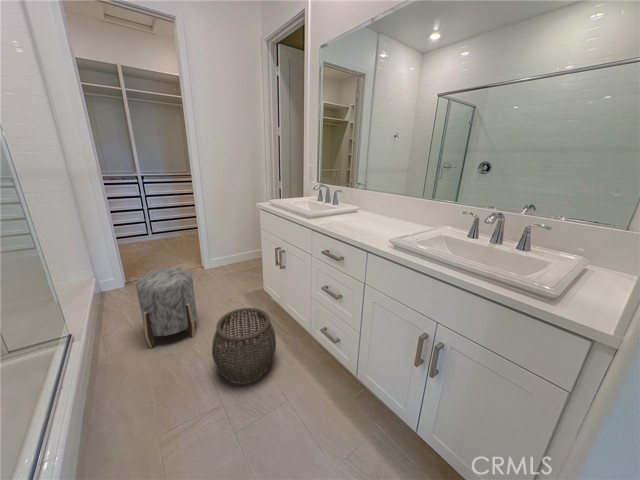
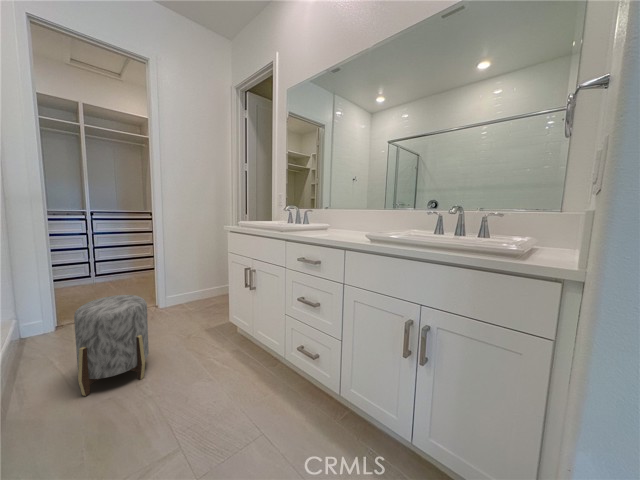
woven basket: present [212,308,276,383] -> none [168,332,247,424]

